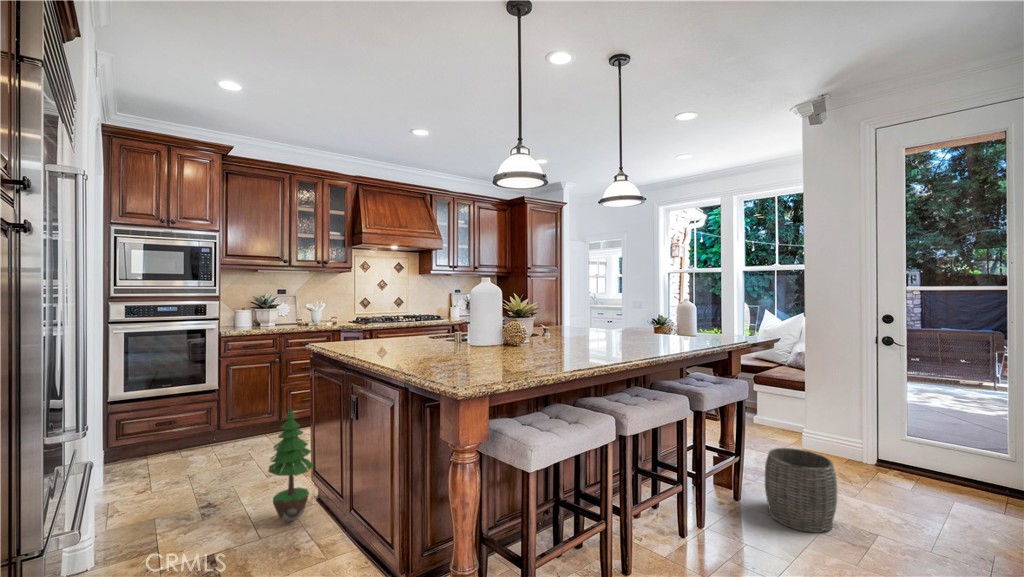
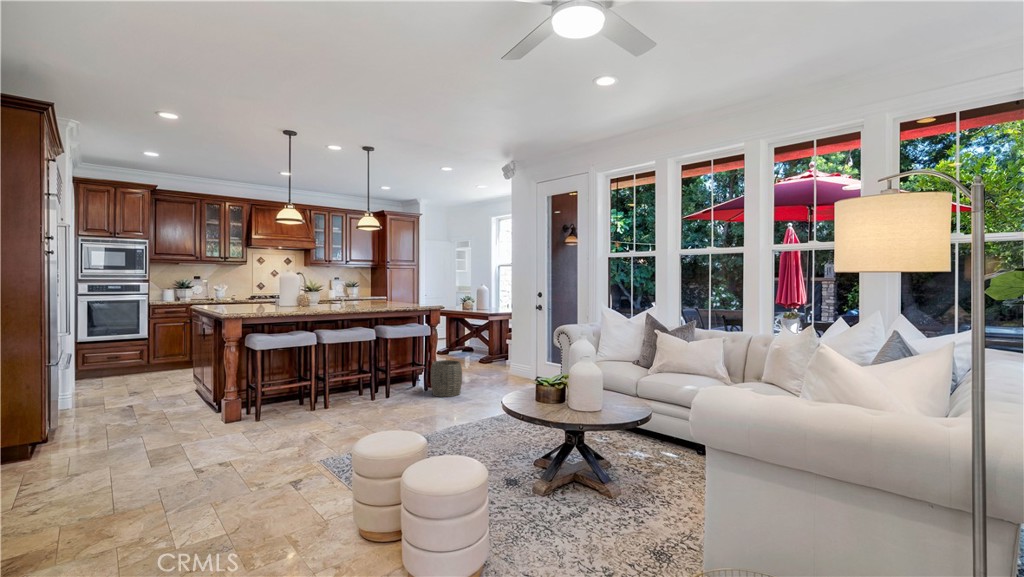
potted tree: present [268,408,313,522] -> none [165,335,191,395]

